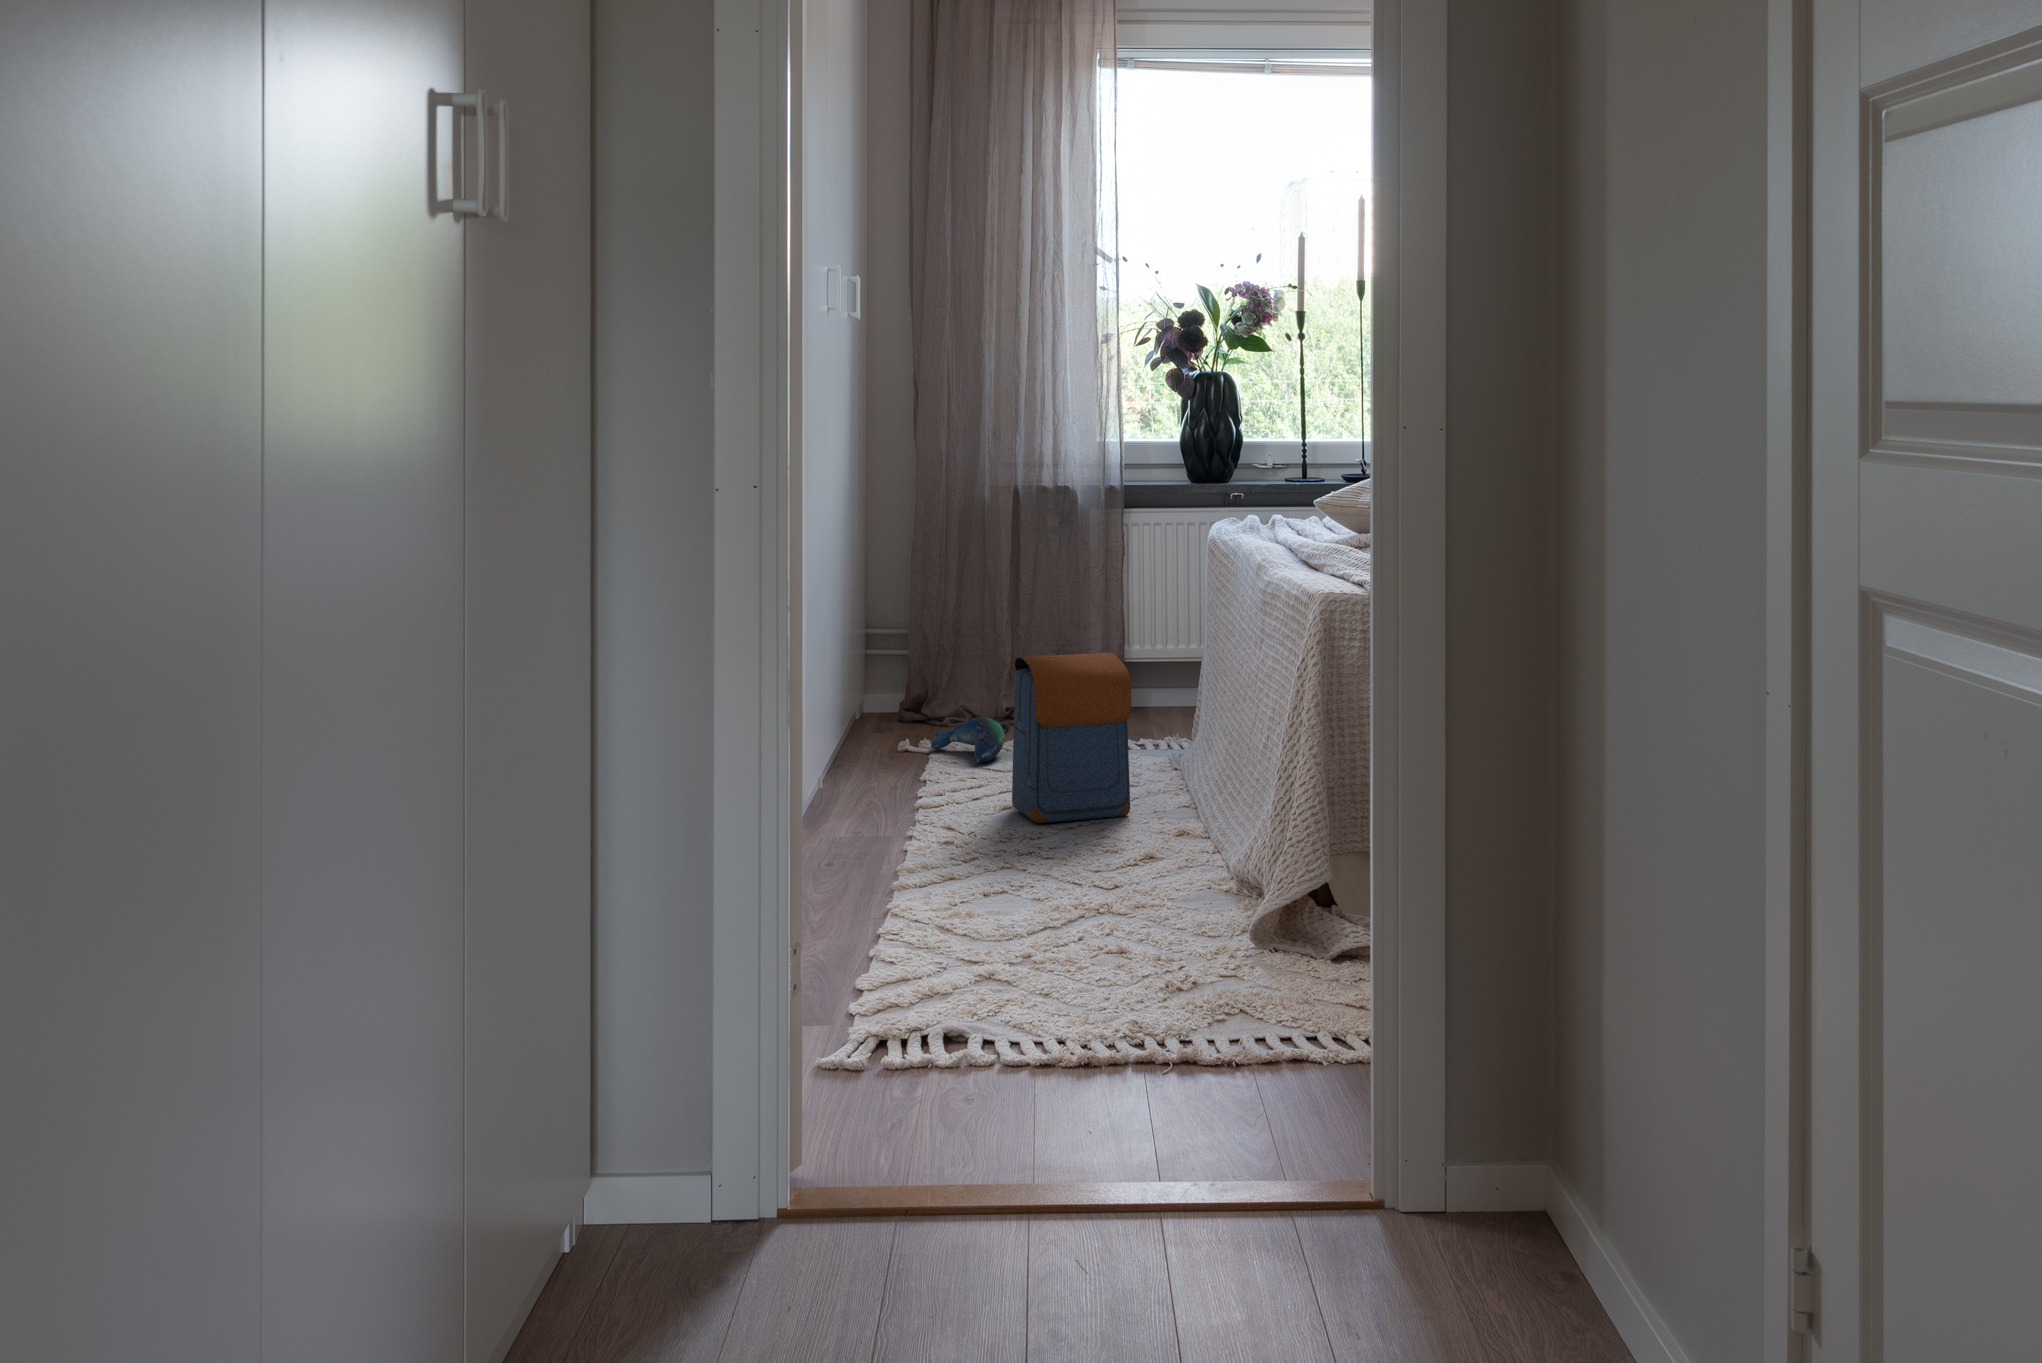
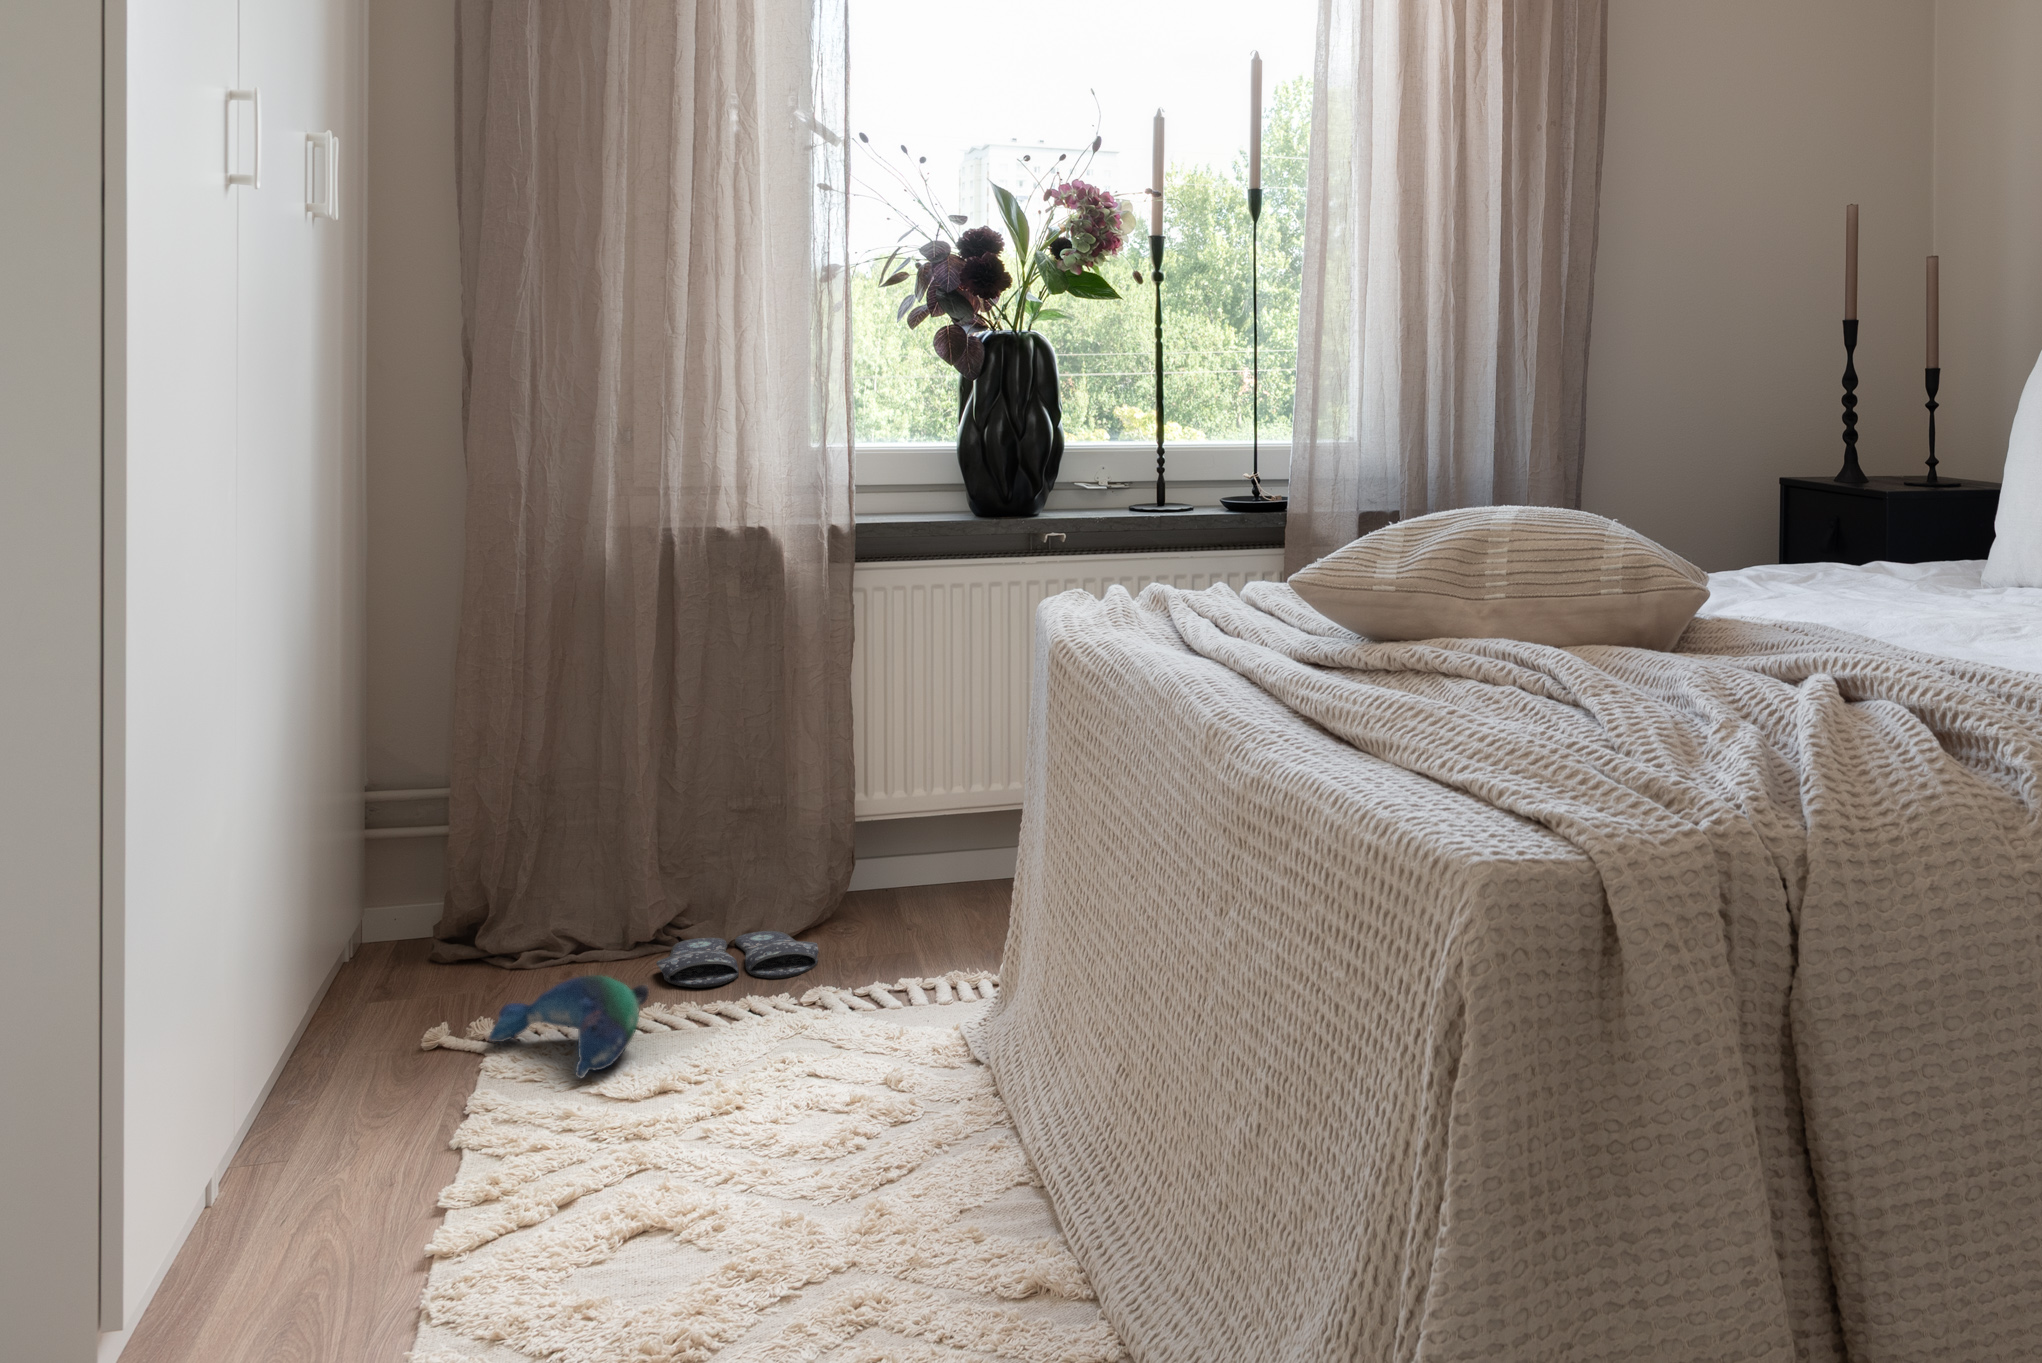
backpack: present [1012,653,1131,823] -> none [654,881,908,1258]
slippers: none [1013,717,1098,736] -> present [656,931,818,988]

